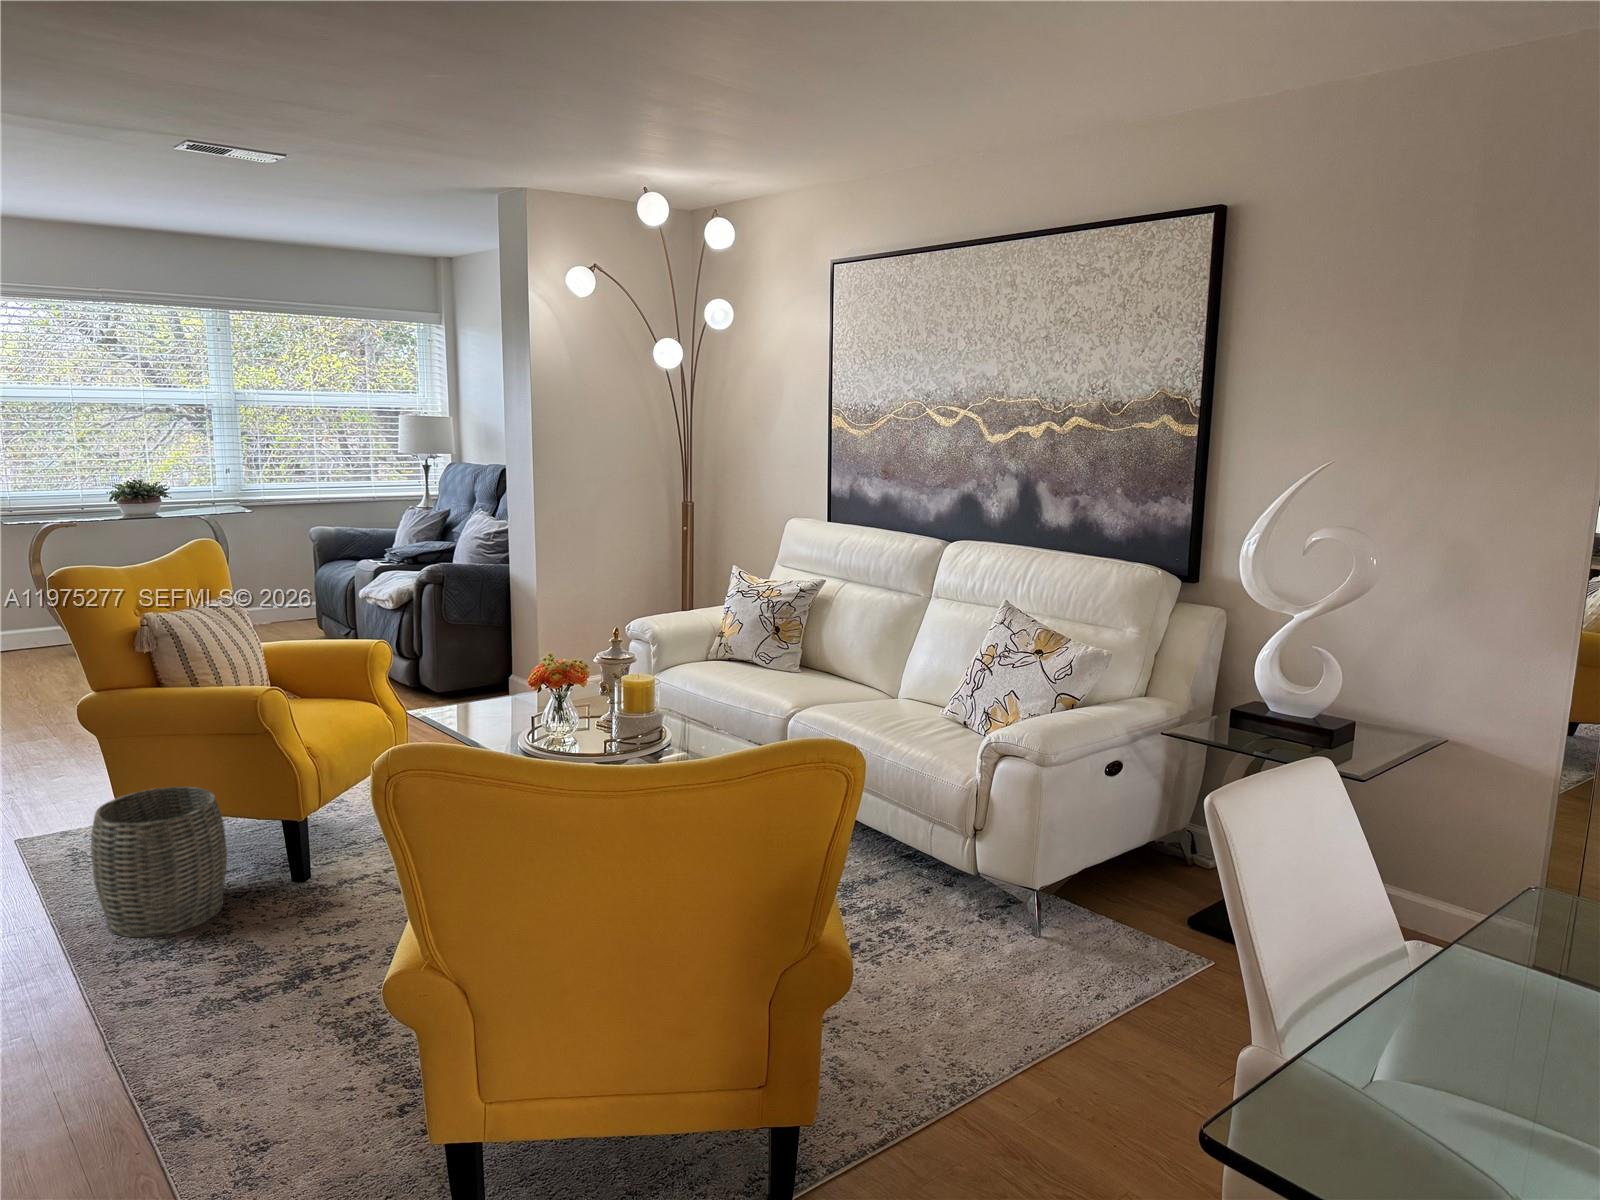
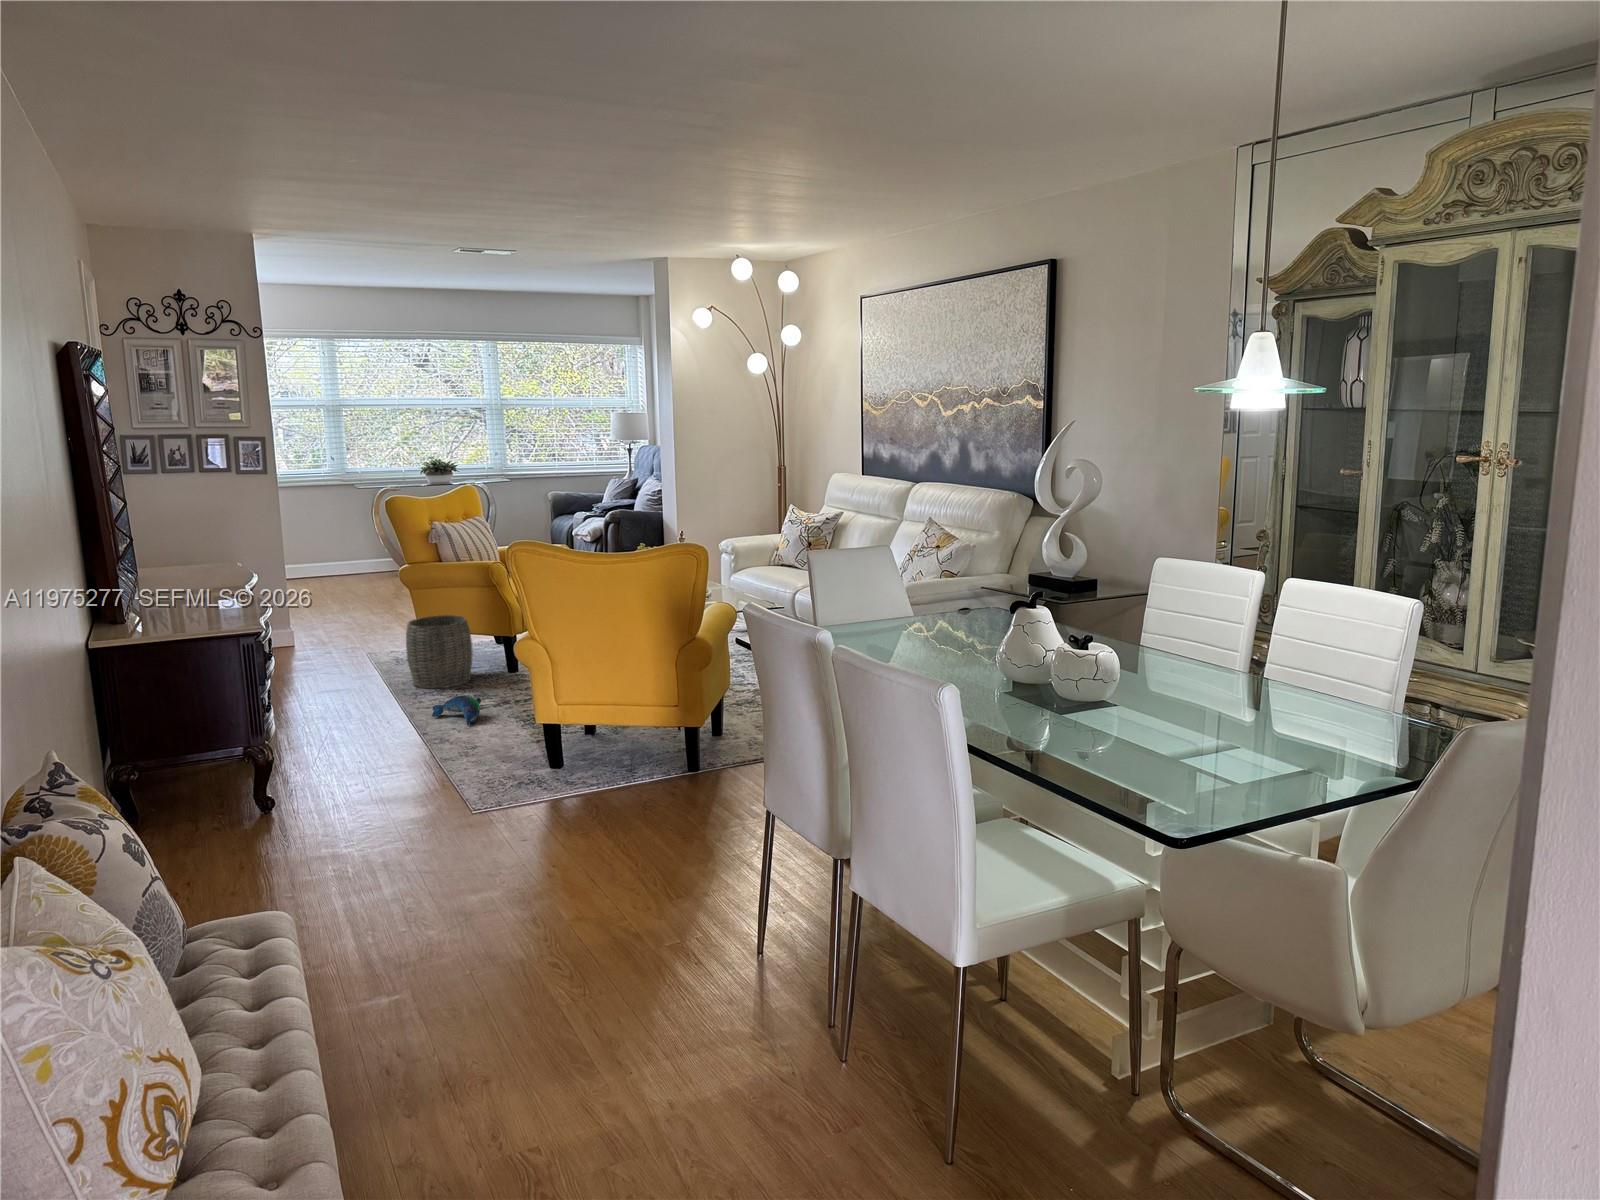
plush toy: none [154,983,261,1058] -> present [432,696,481,725]

